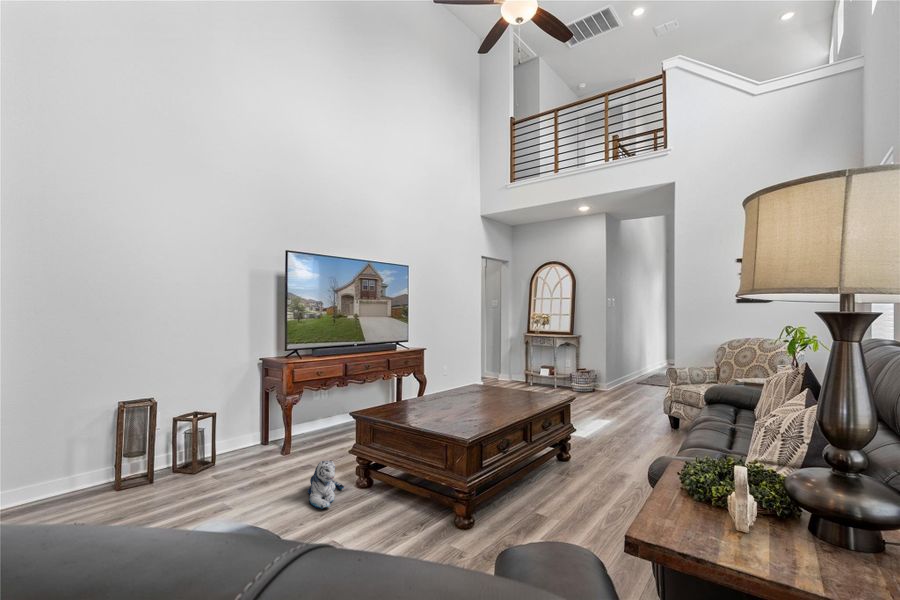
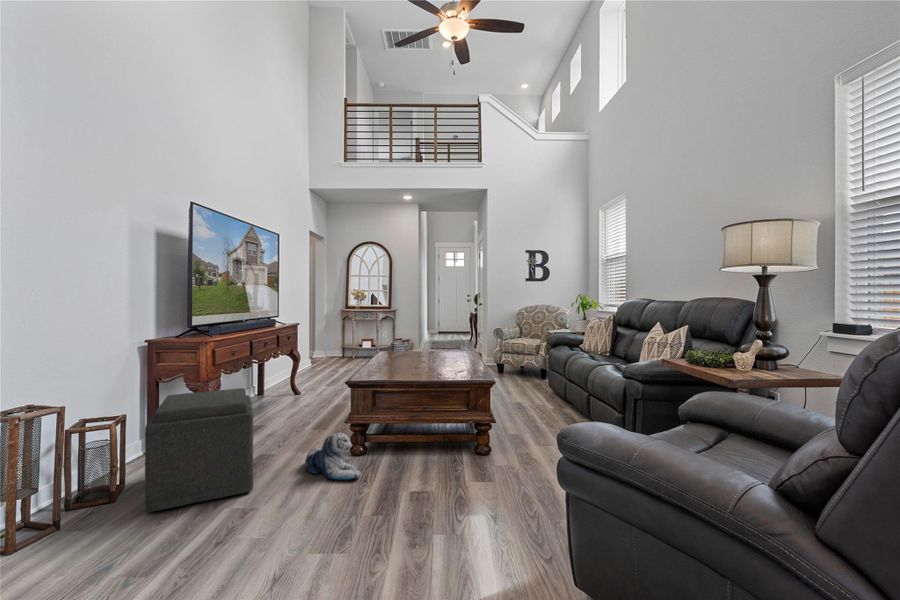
ottoman: none [197,403,296,492] -> present [145,388,253,512]

